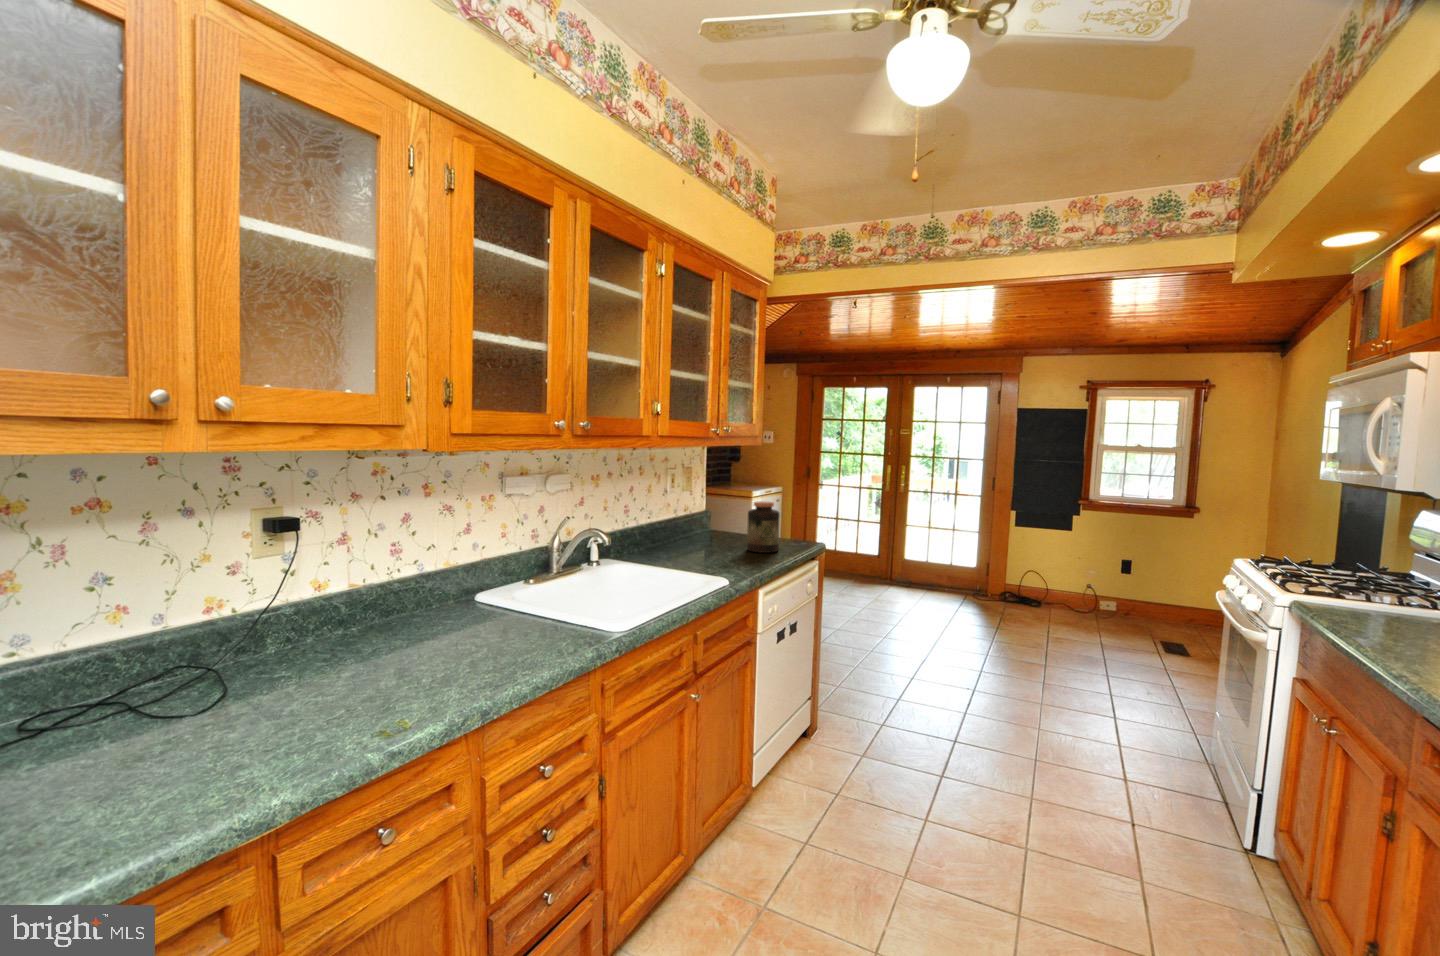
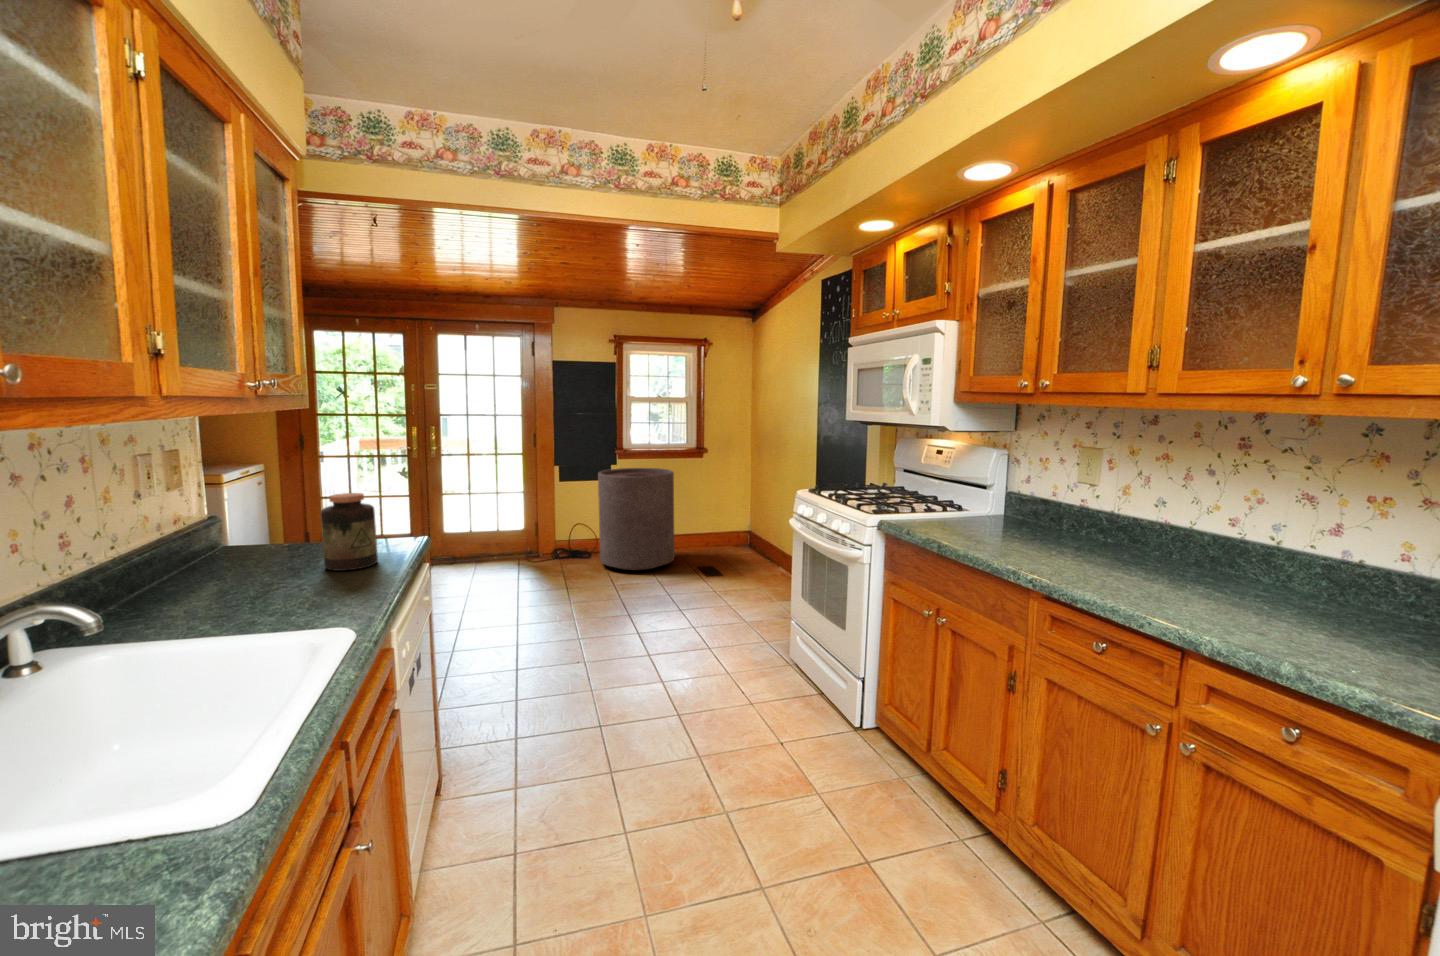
trash can: none [1046,519,1142,629] -> present [598,468,674,570]

